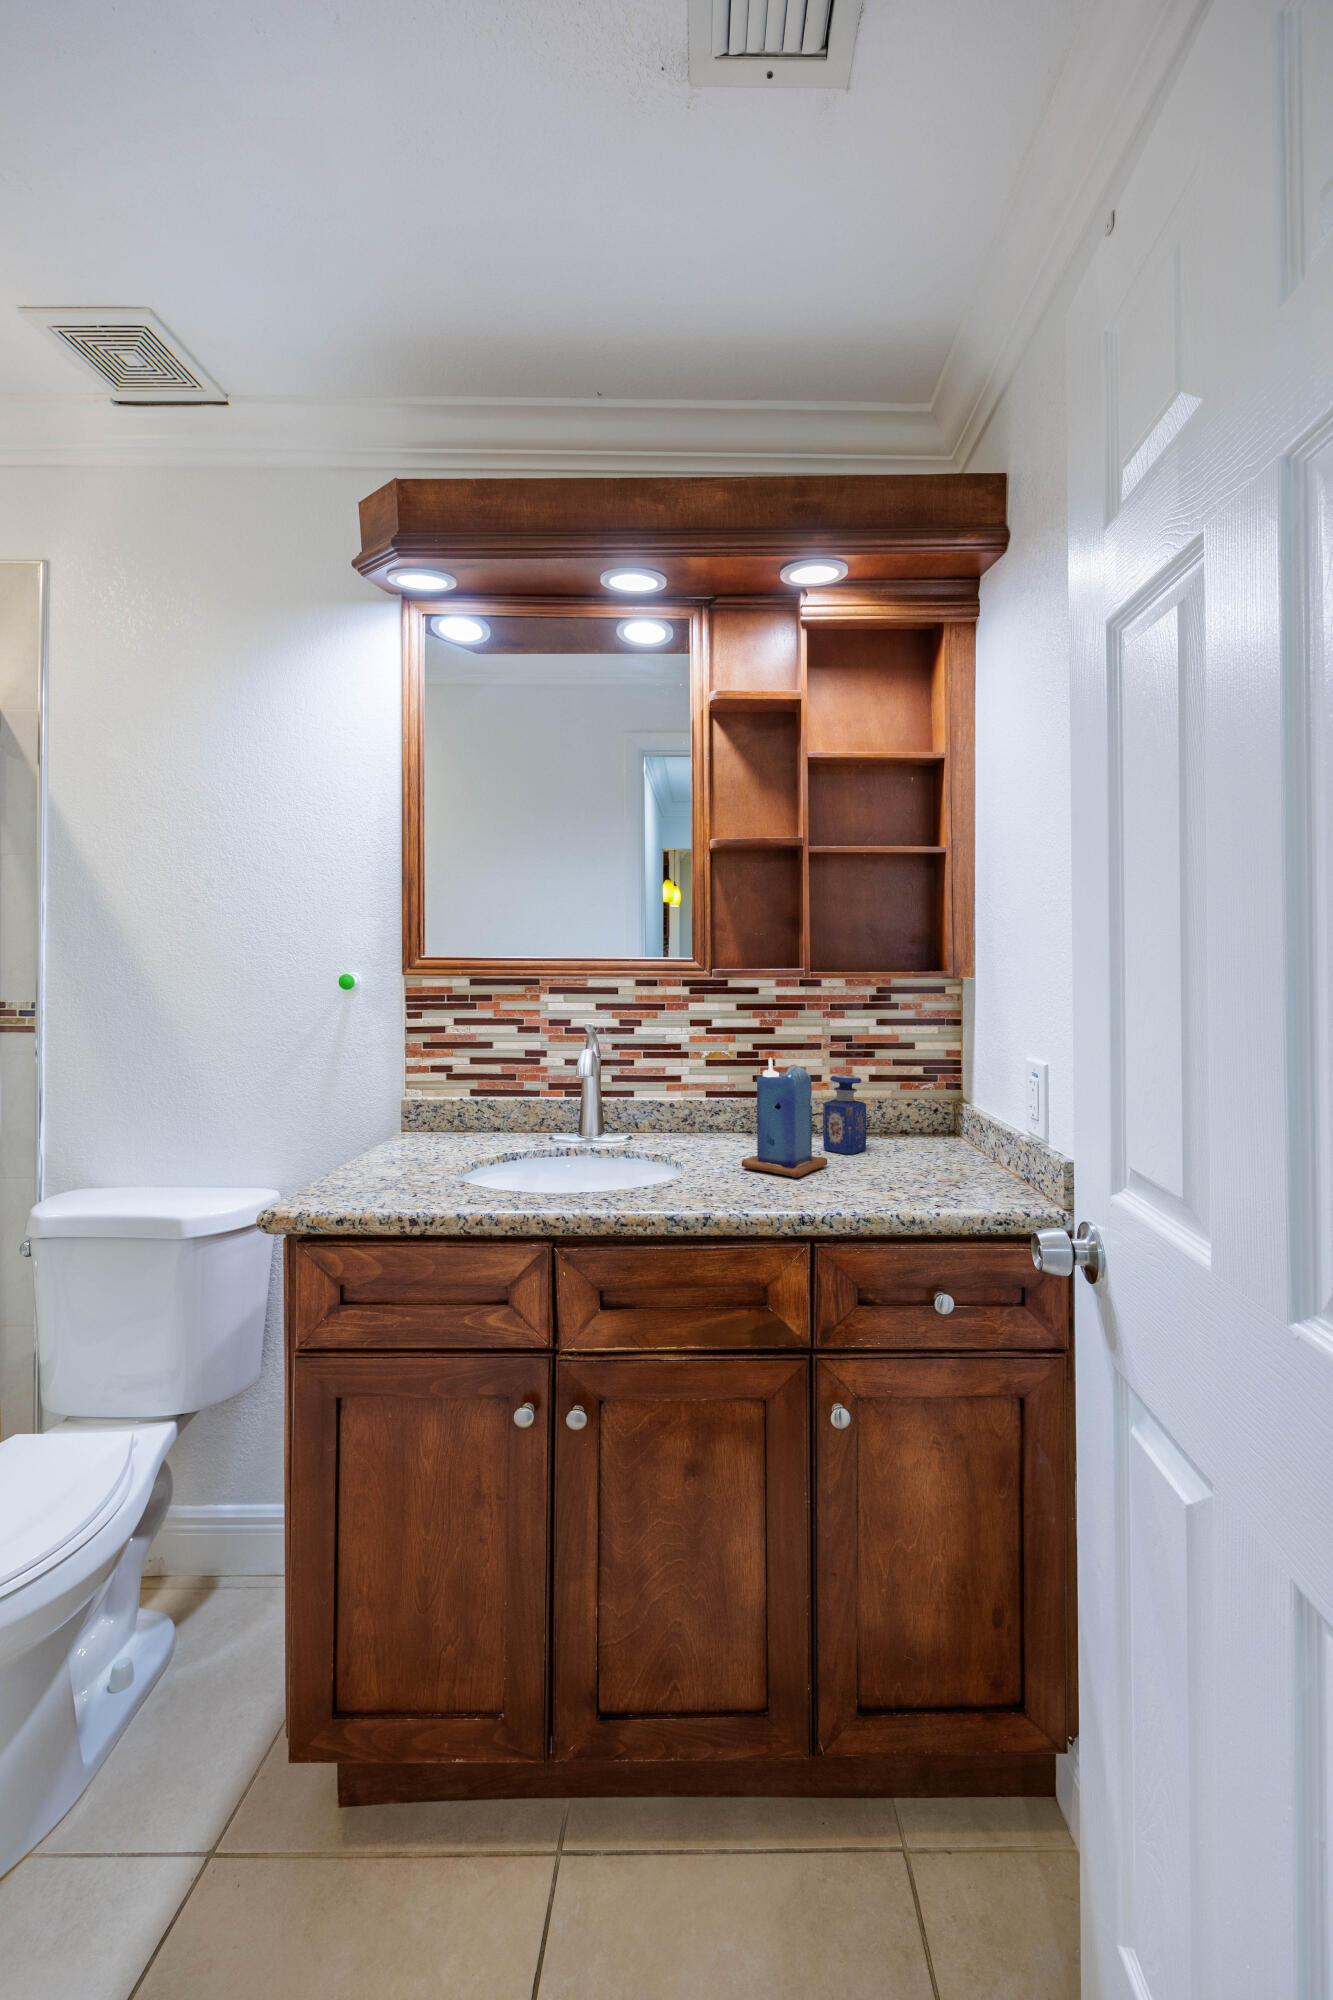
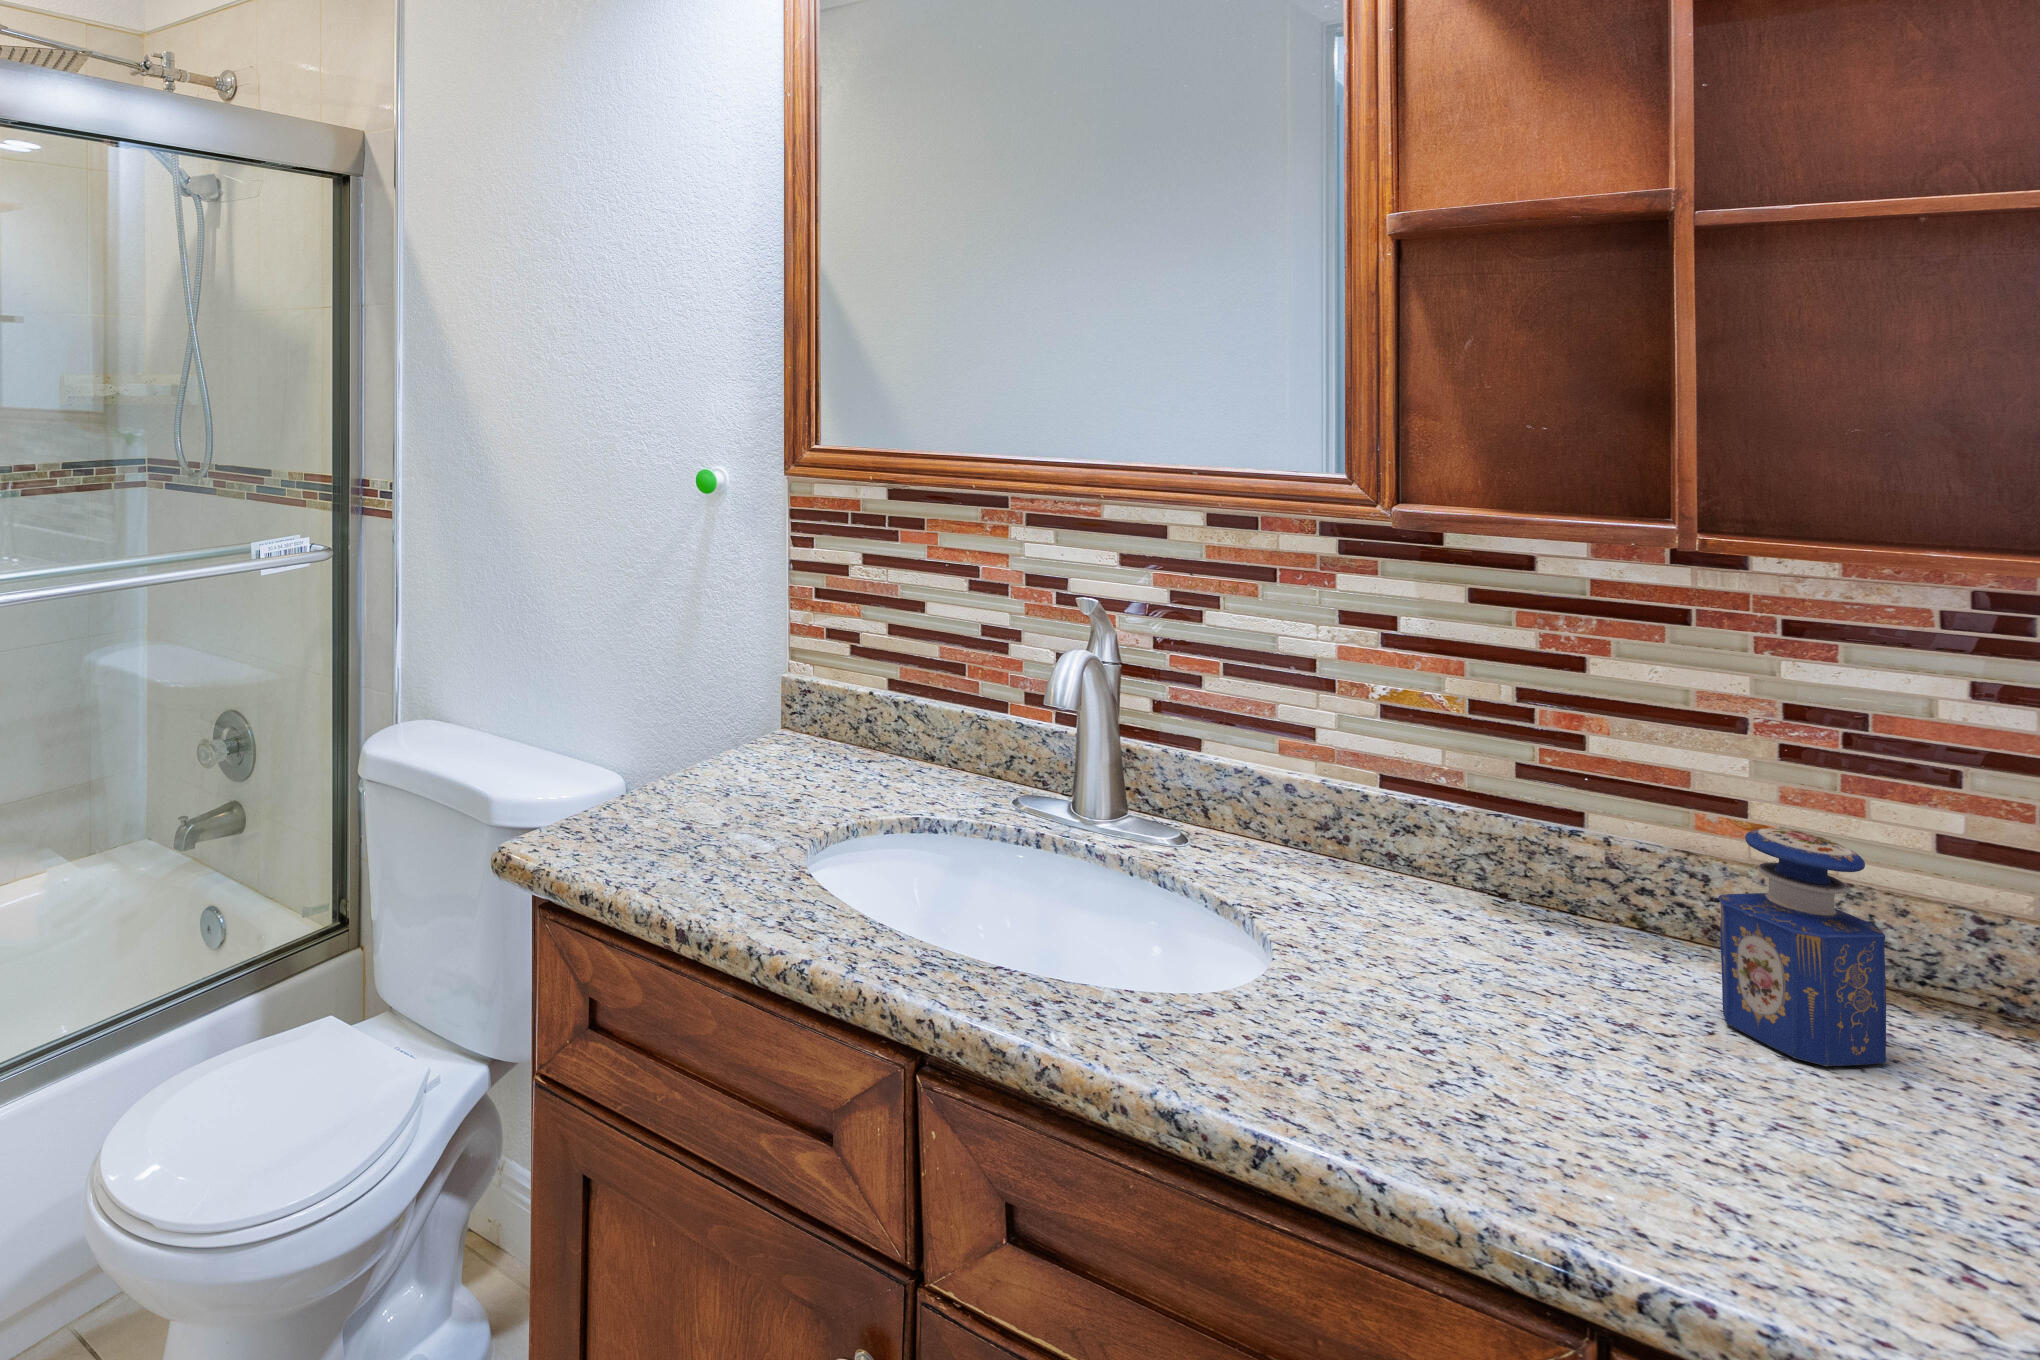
candle: present [742,1057,827,1178] -> none [1417,764,1701,1102]

